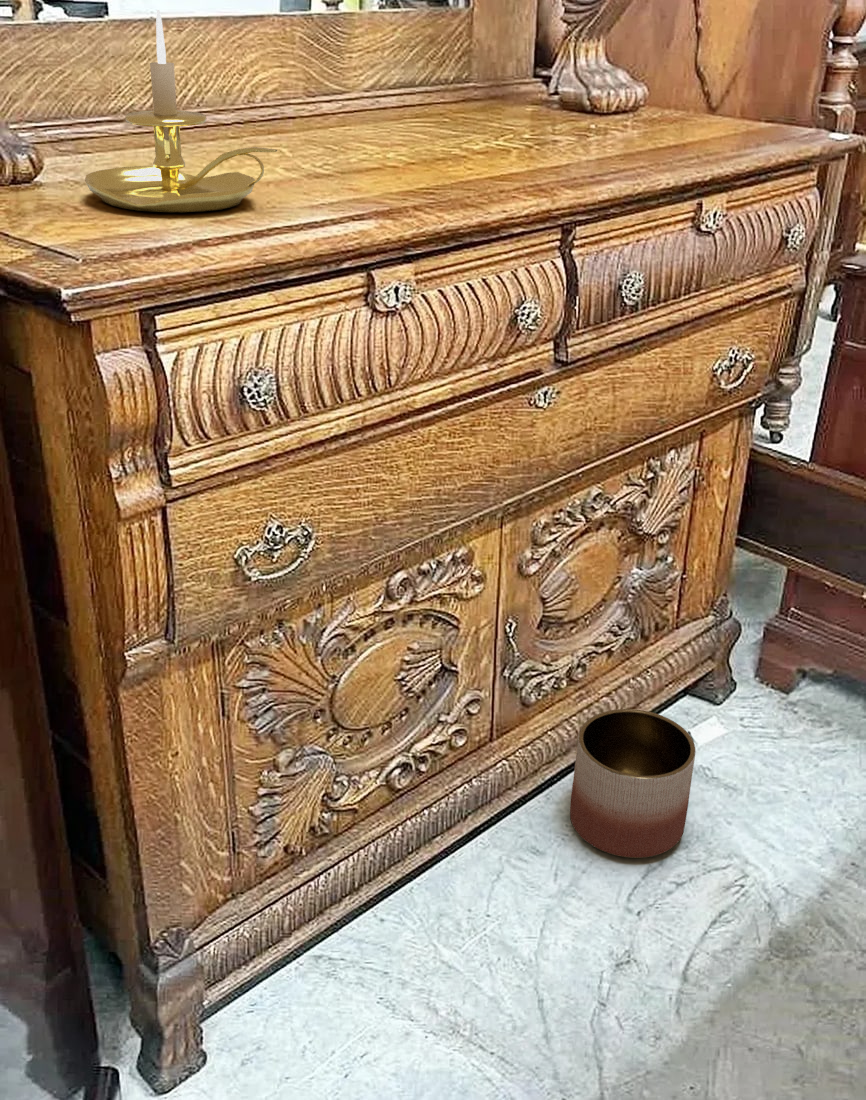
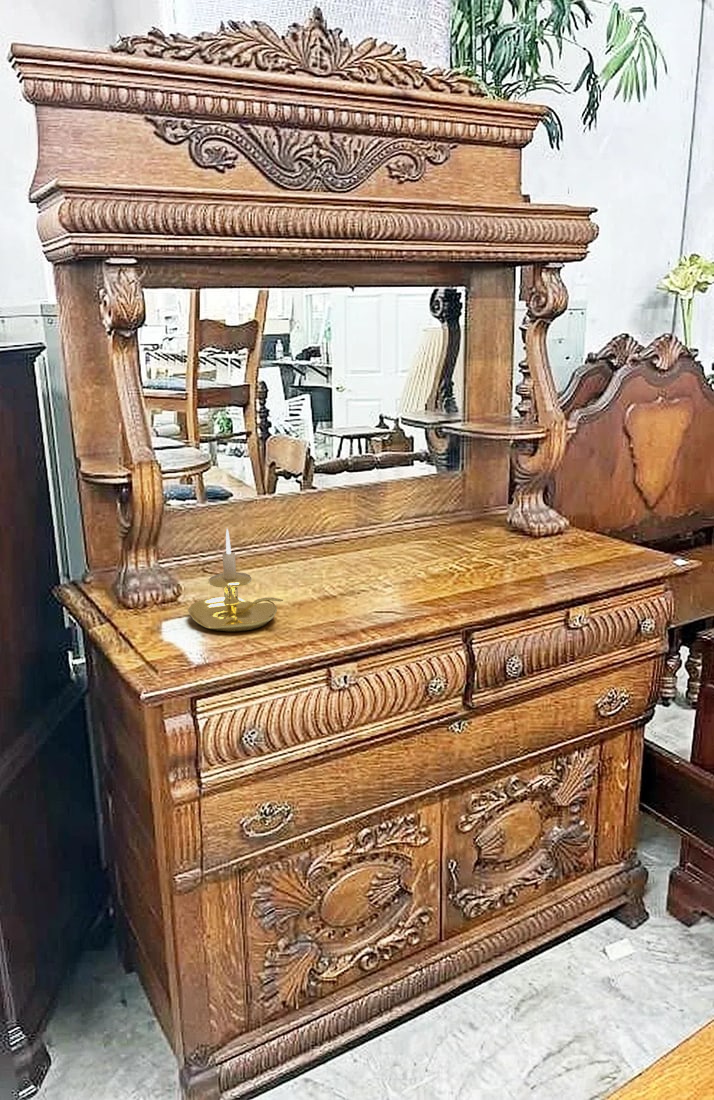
planter: present [570,709,696,858] -> none [502,928,585,1042]

